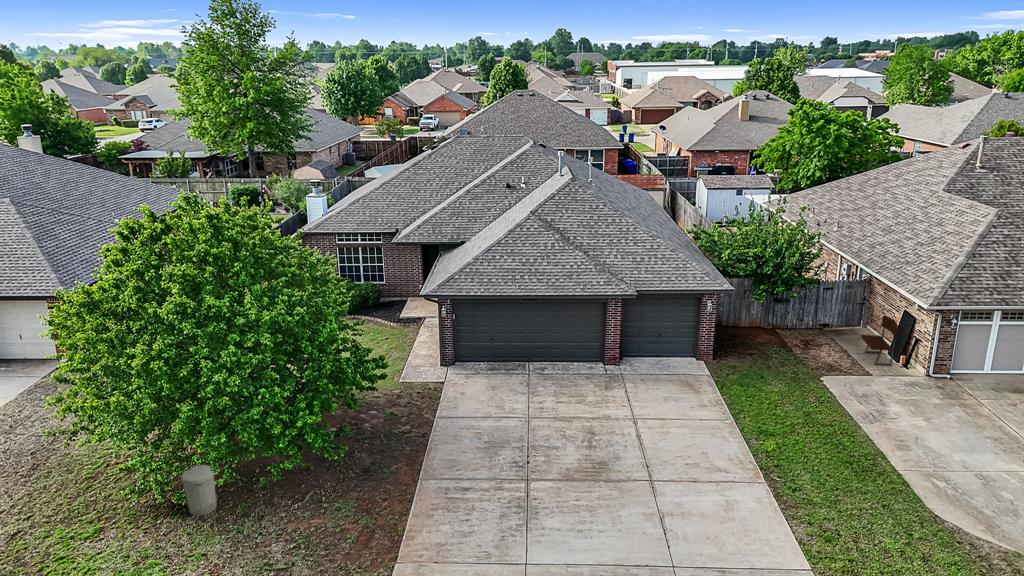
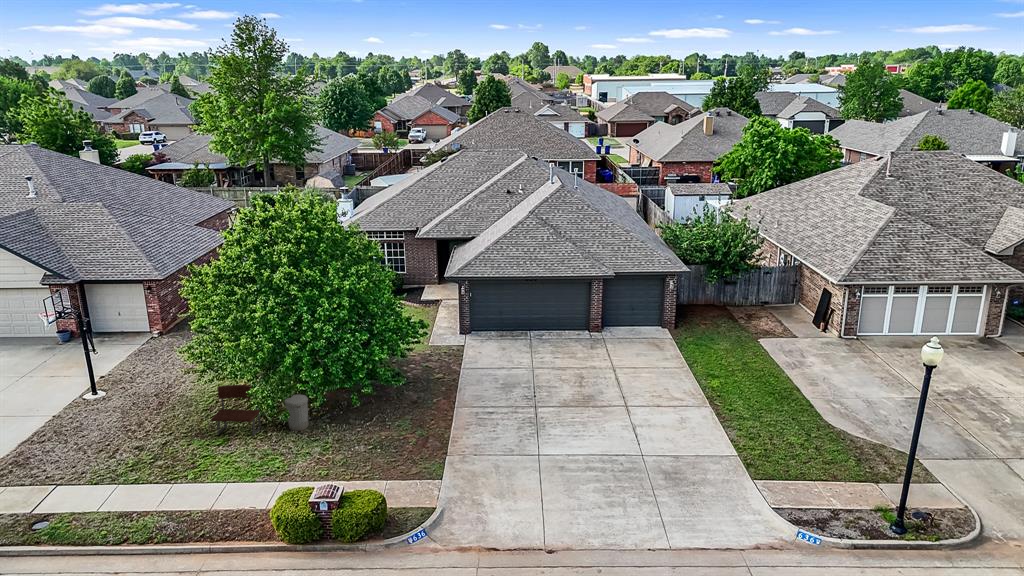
bench: present [861,315,898,366] -> present [211,385,261,436]

